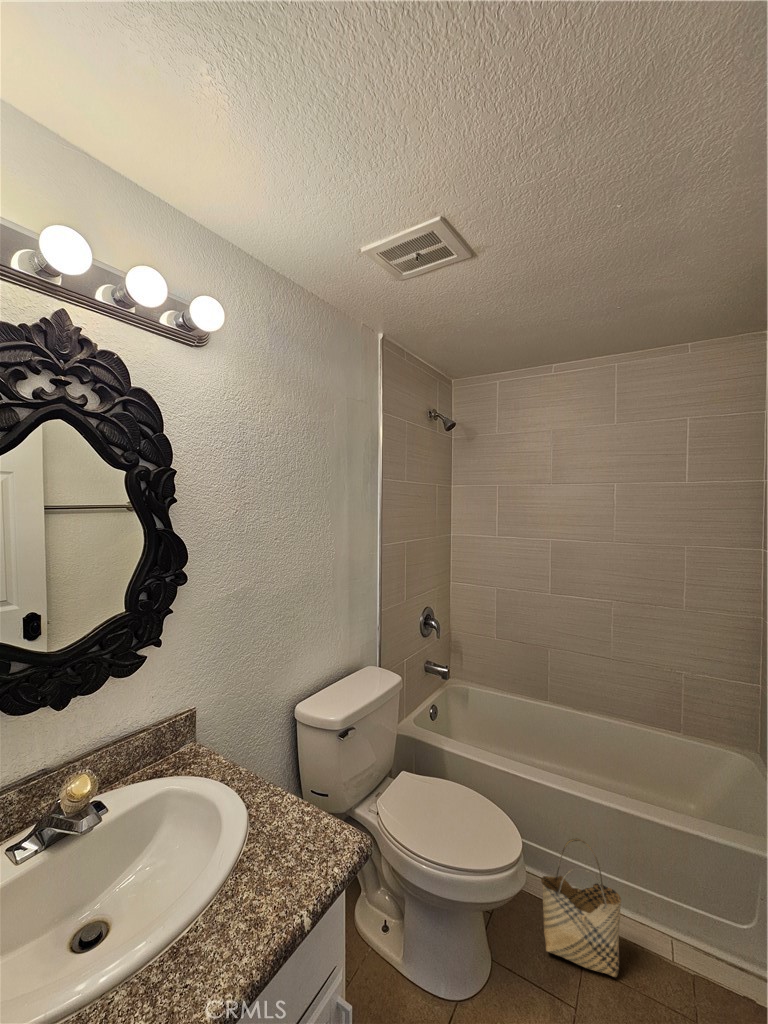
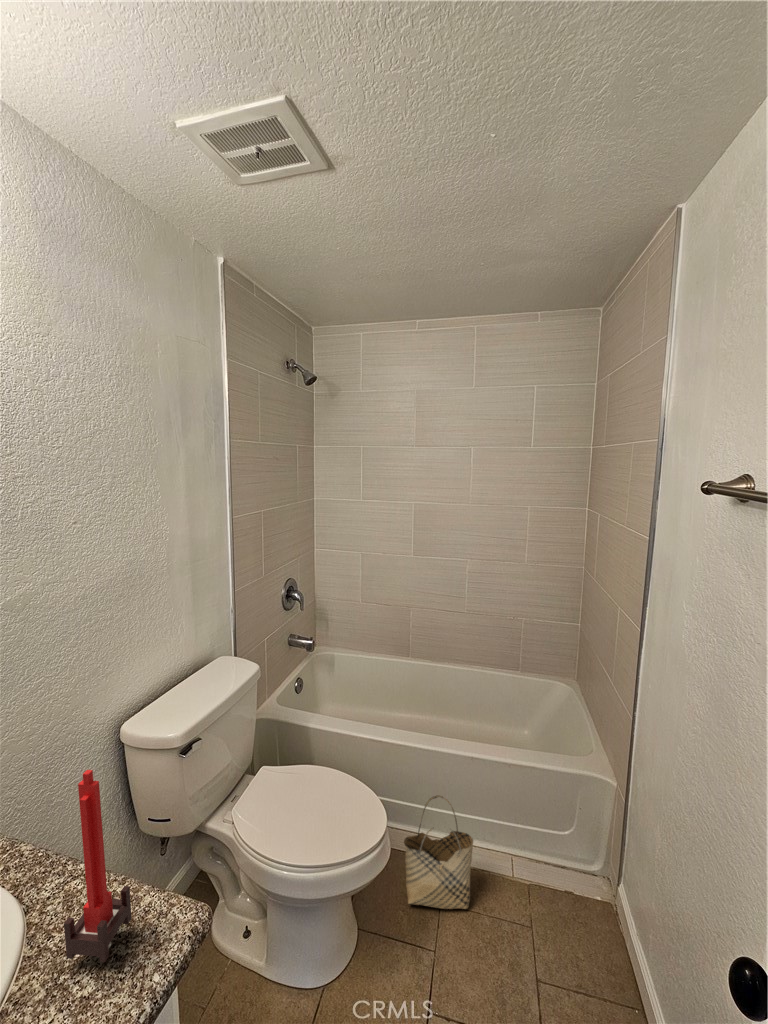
candle: none [277,697,318,848] -> present [64,770,132,962]

